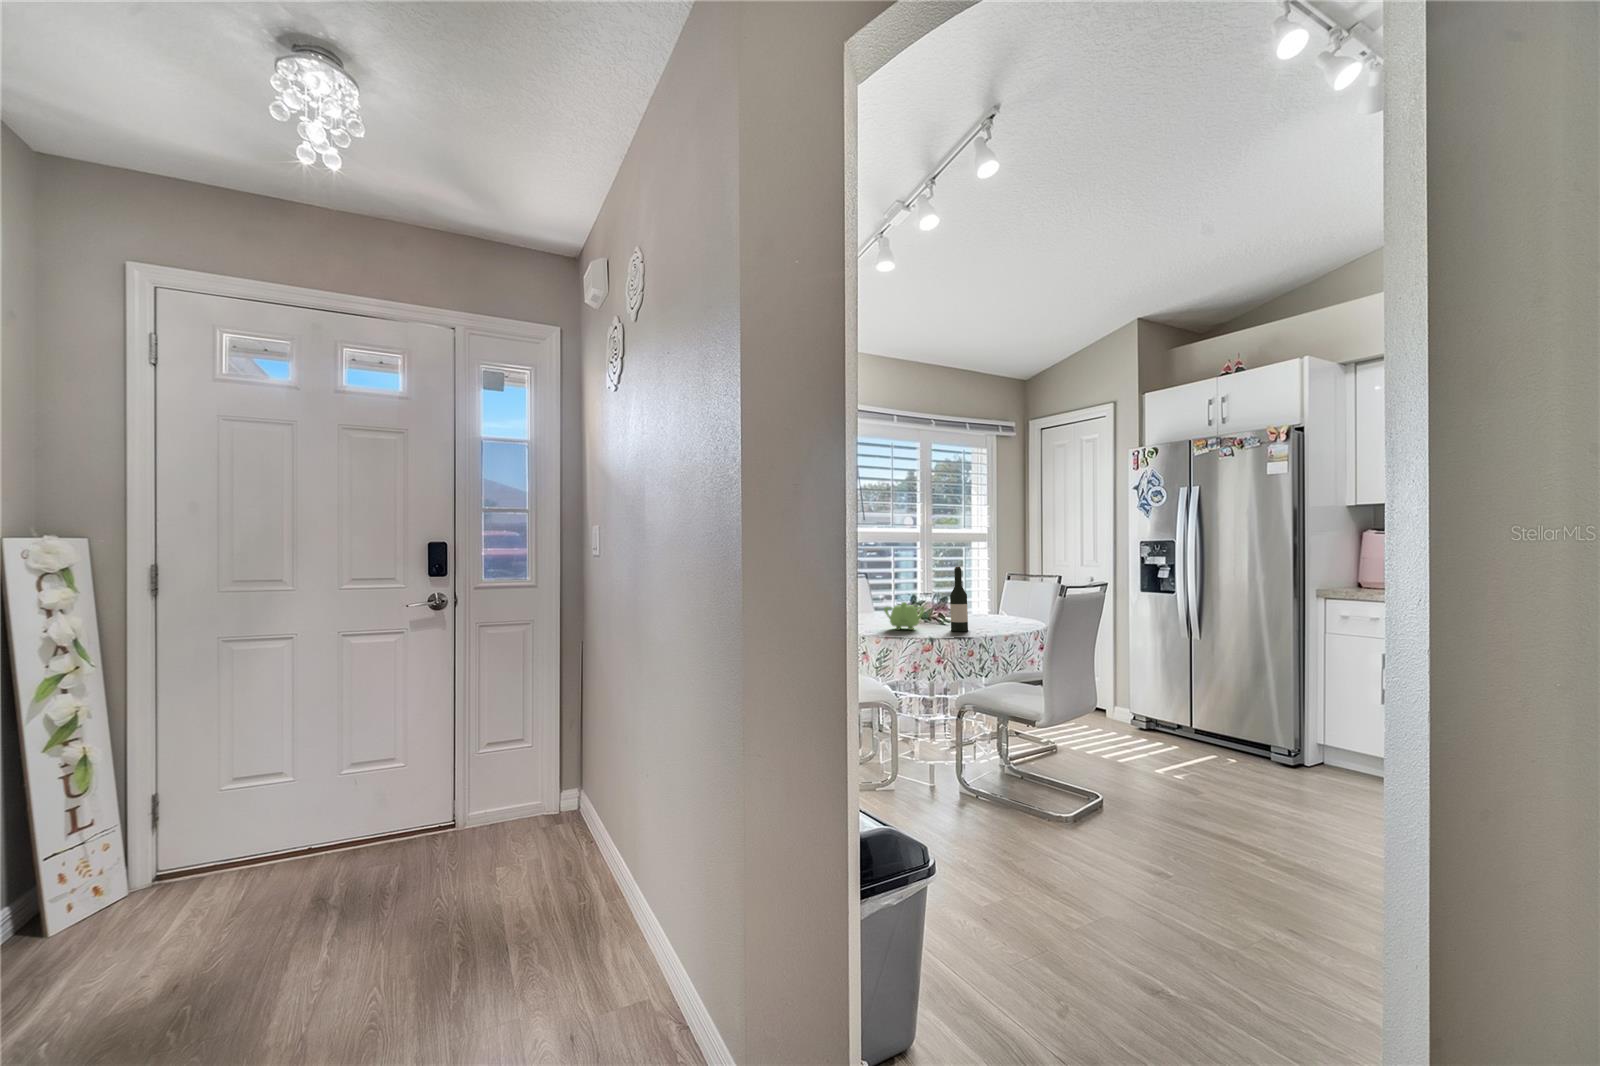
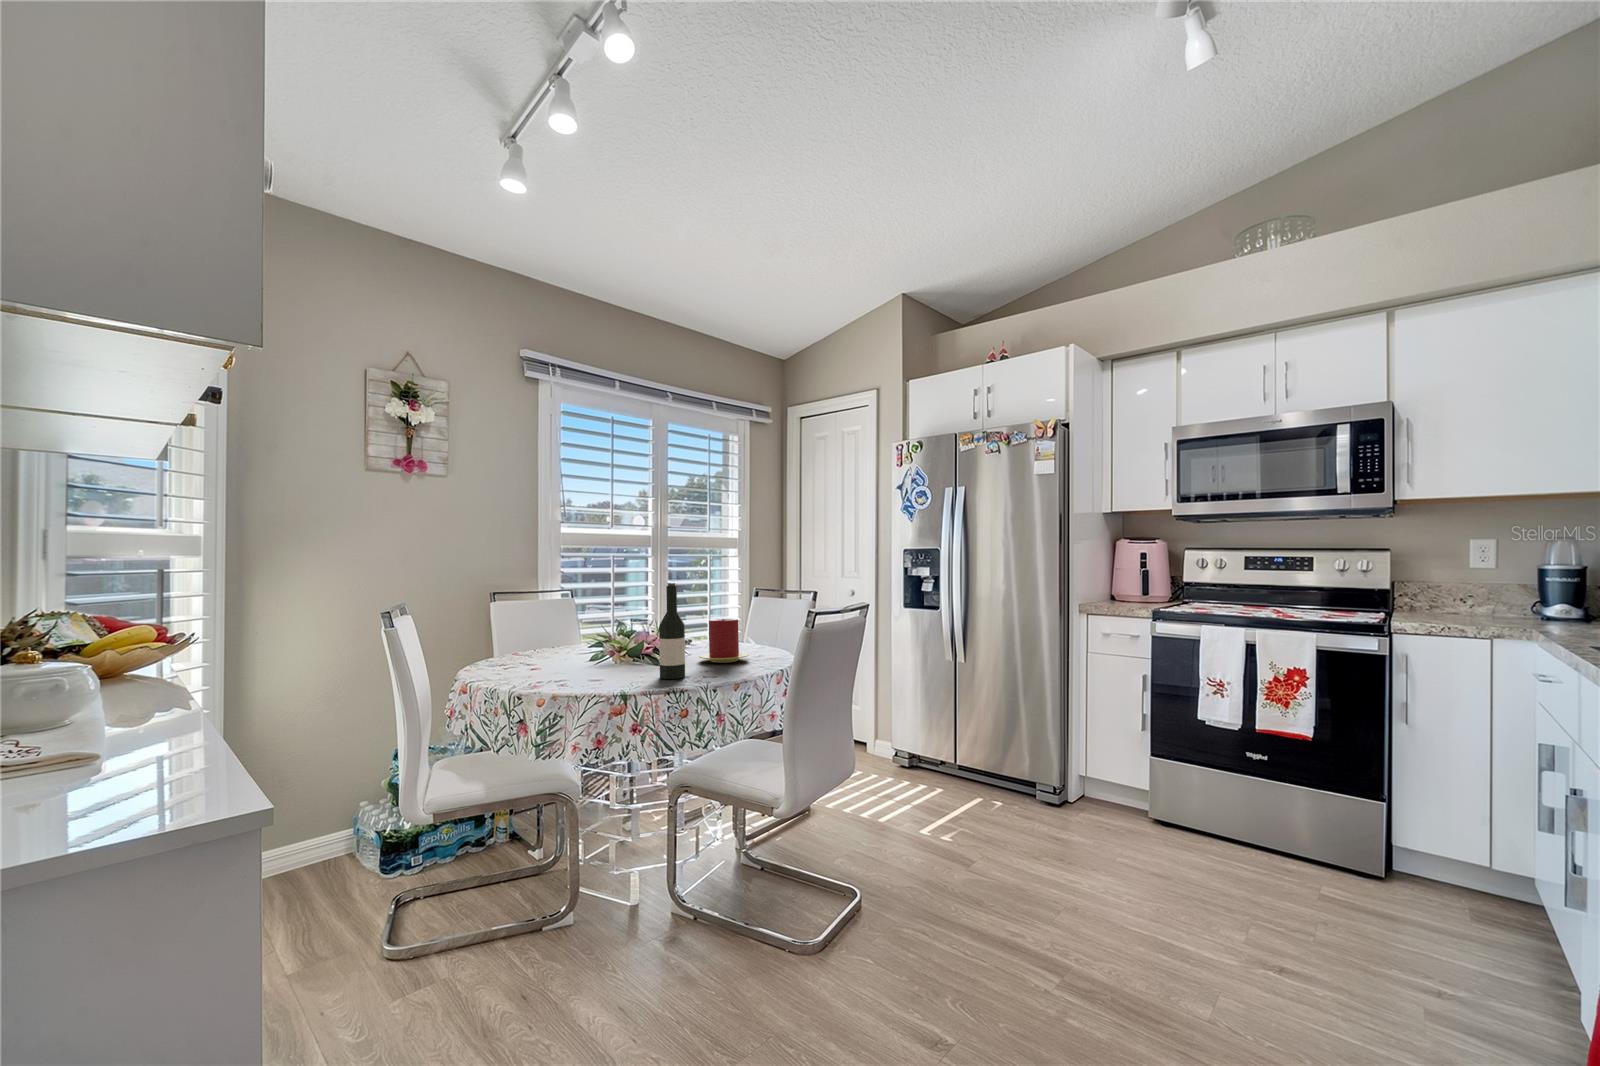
candle: none [974,593,1010,624] -> present [699,618,749,663]
teapot: present [884,602,925,630] -> none [560,637,623,680]

